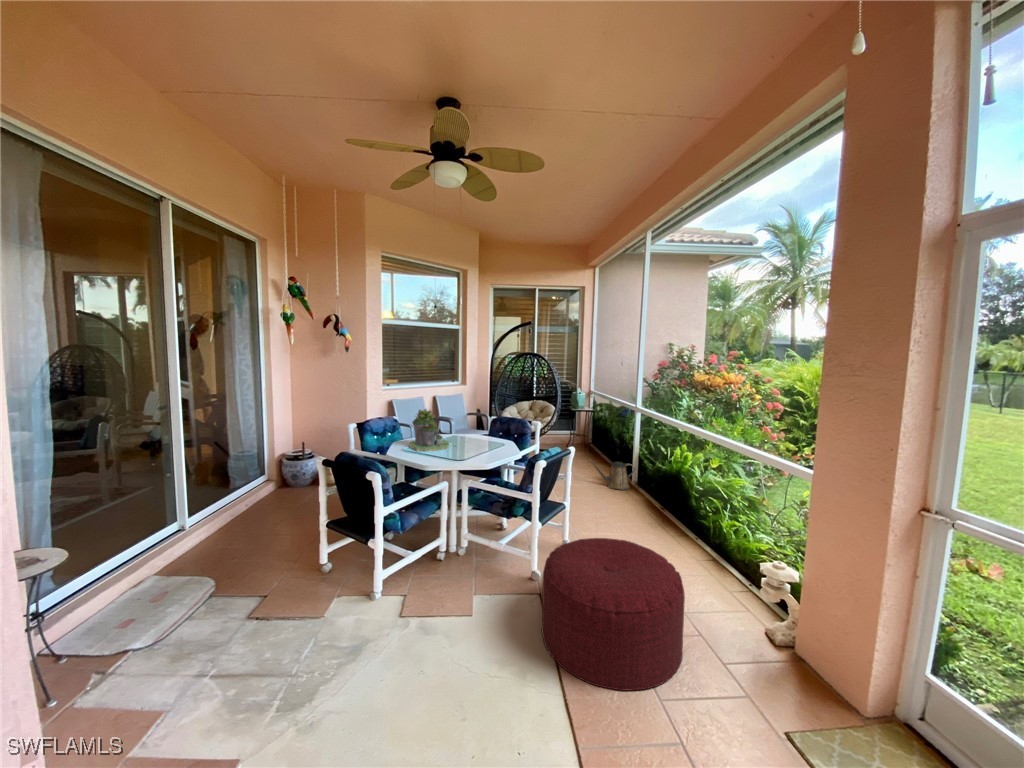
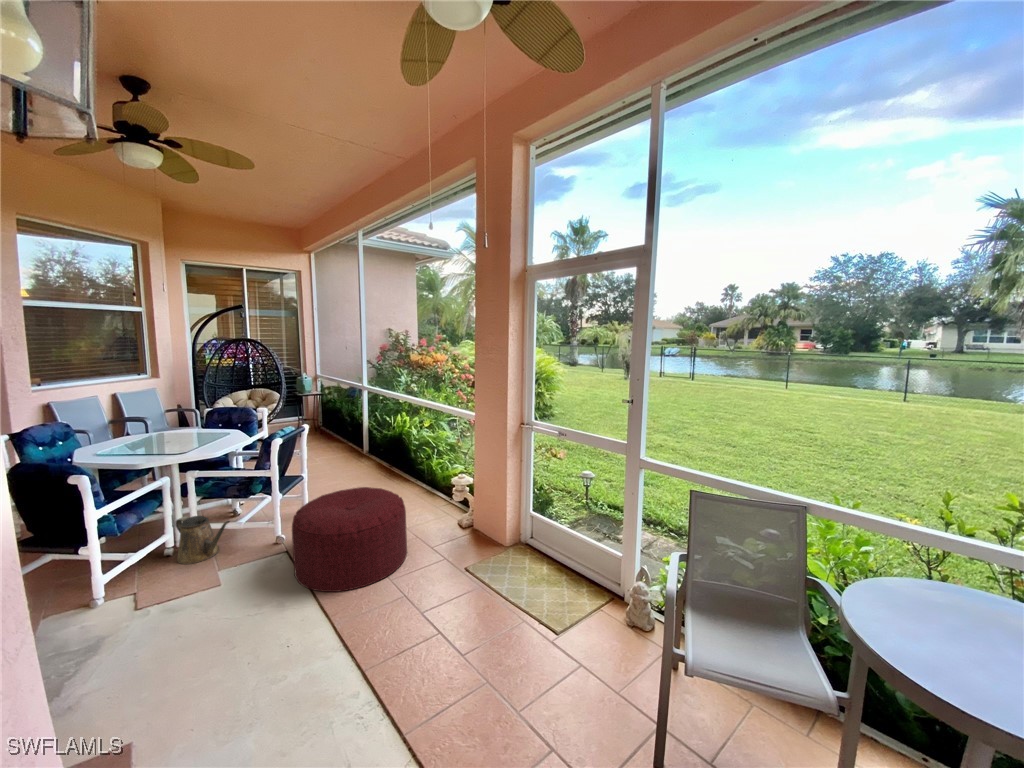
succulent planter: present [410,409,449,451] -> none [96,405,157,454]
watering can: present [589,460,635,490] -> present [176,516,230,564]

